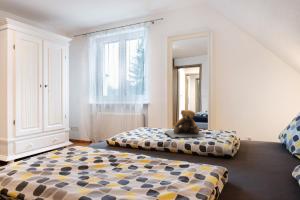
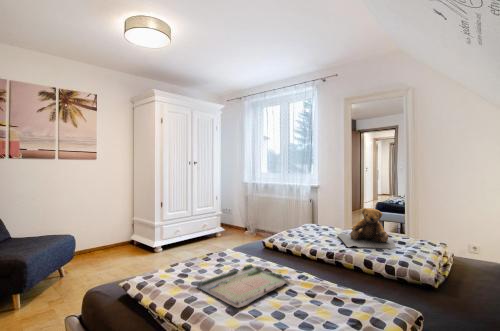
tray: none [49,152,131,180] -> present [197,264,289,308]

